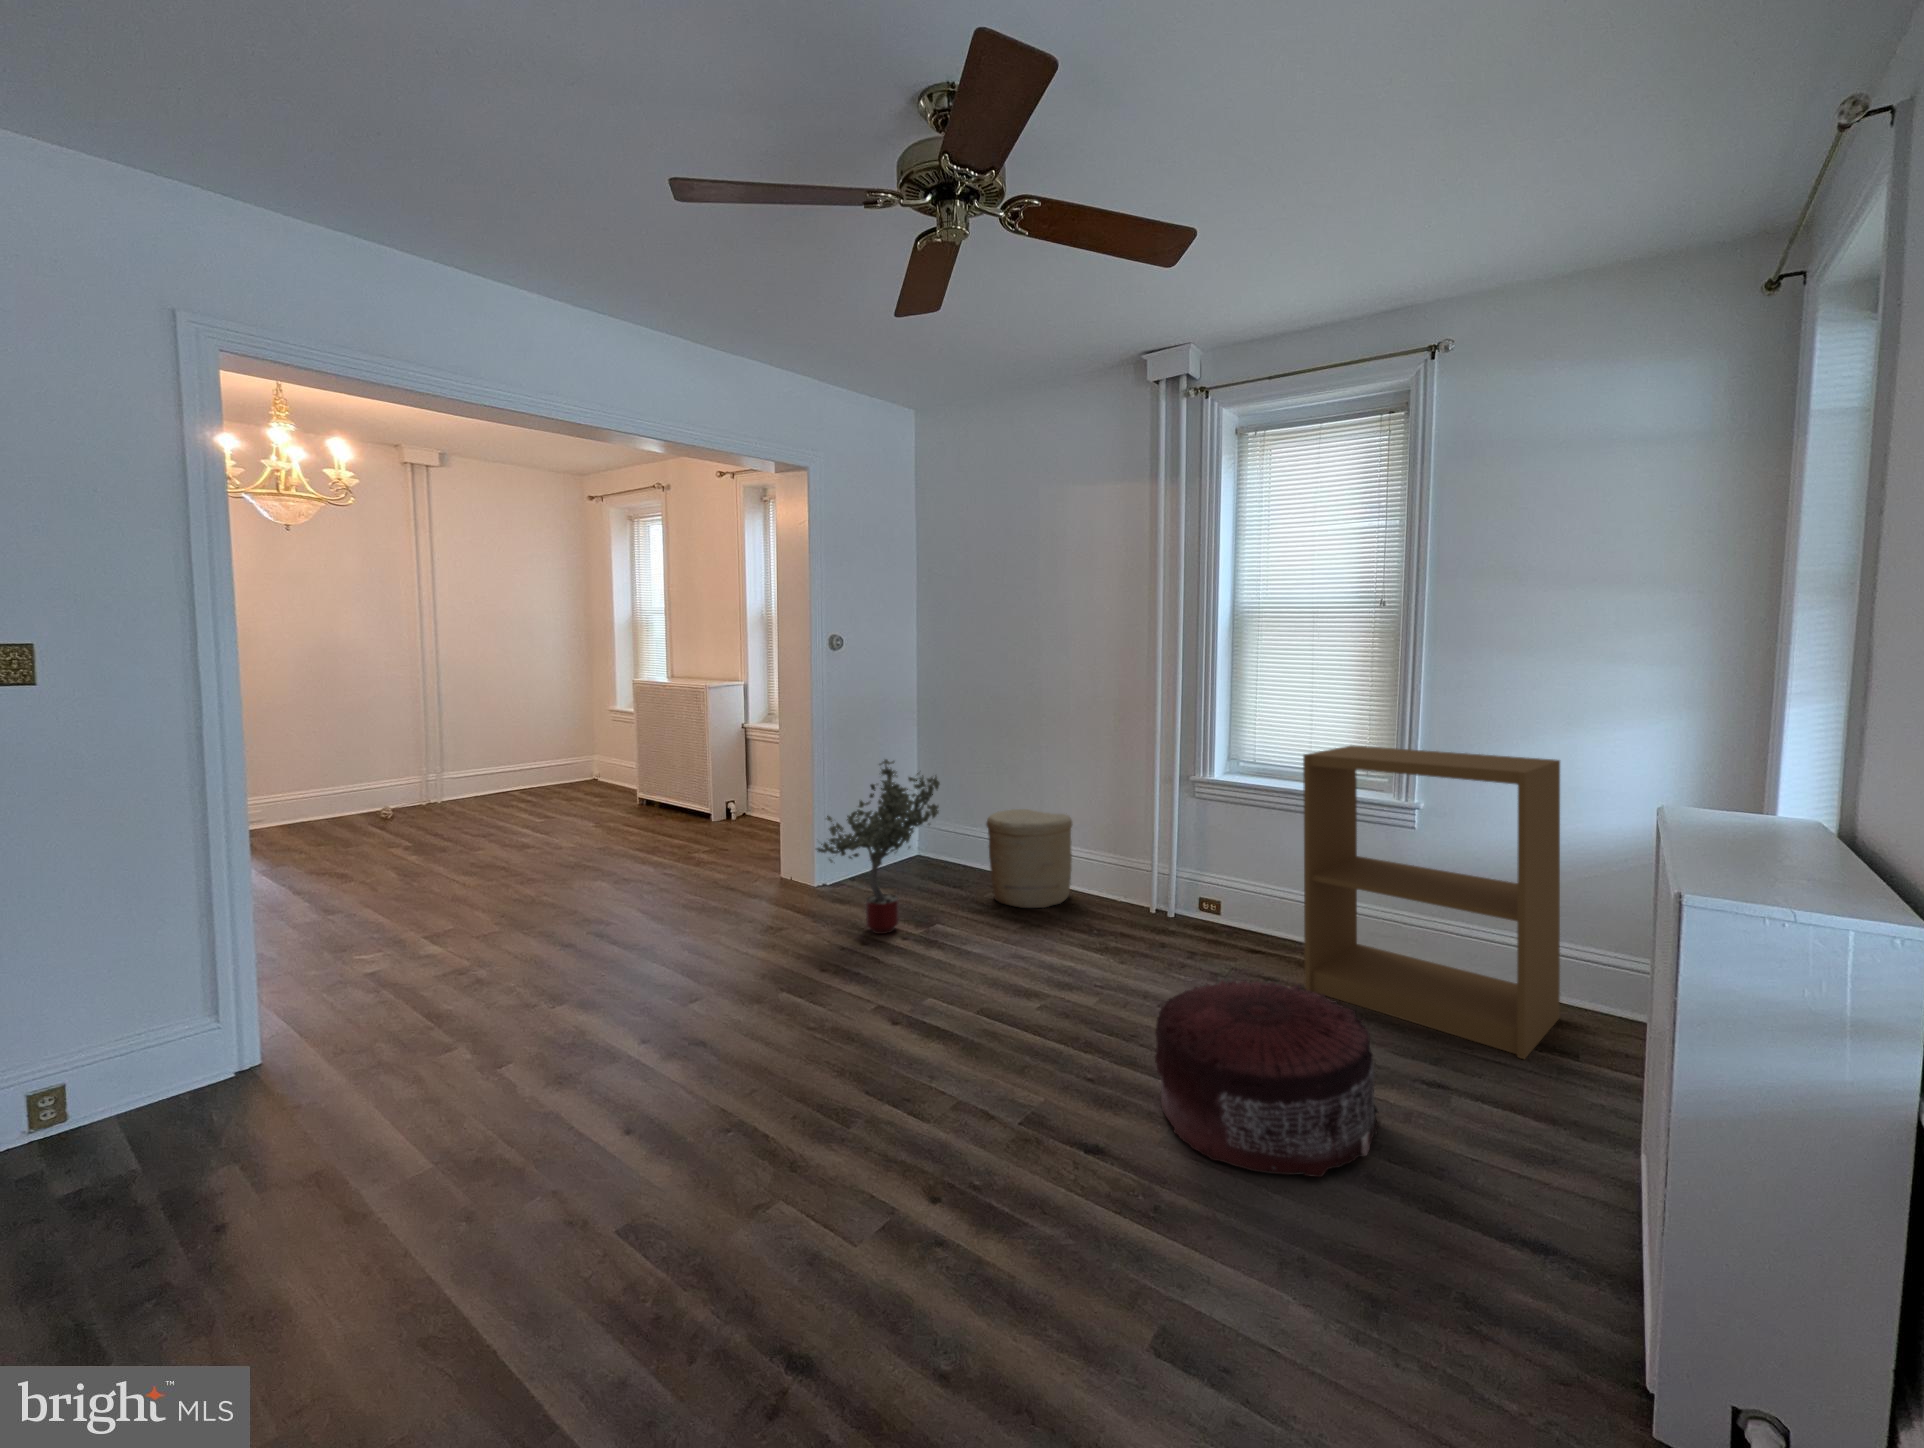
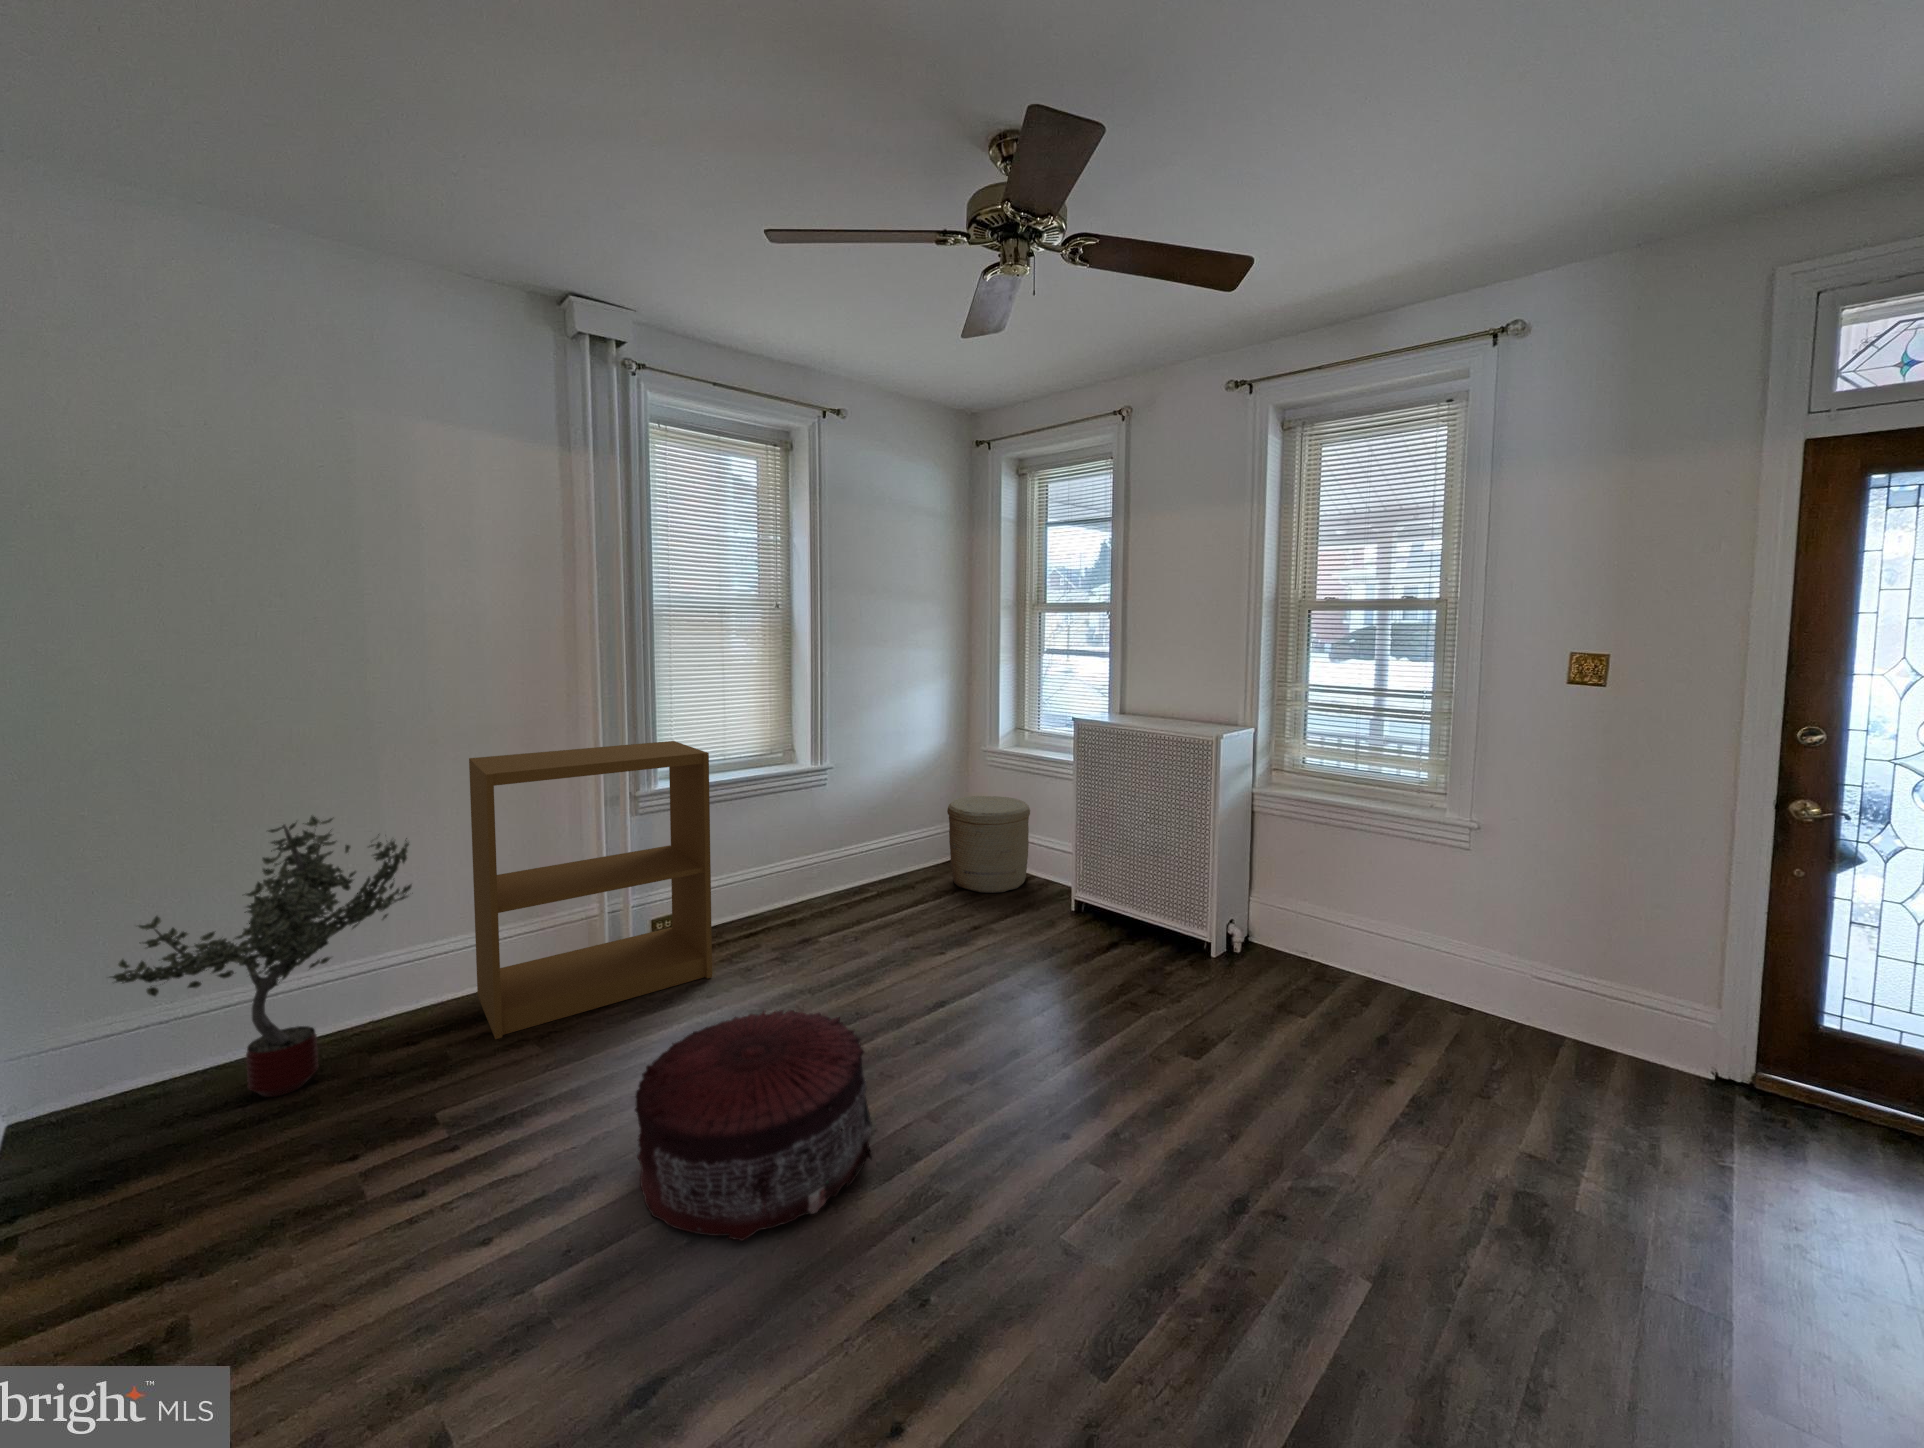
bookshelf: present [1303,745,1560,1059] -> present [469,741,712,1039]
potted tree: present [816,759,940,934] -> present [110,816,412,1097]
pouf: present [1155,980,1378,1177] -> present [635,1010,872,1241]

